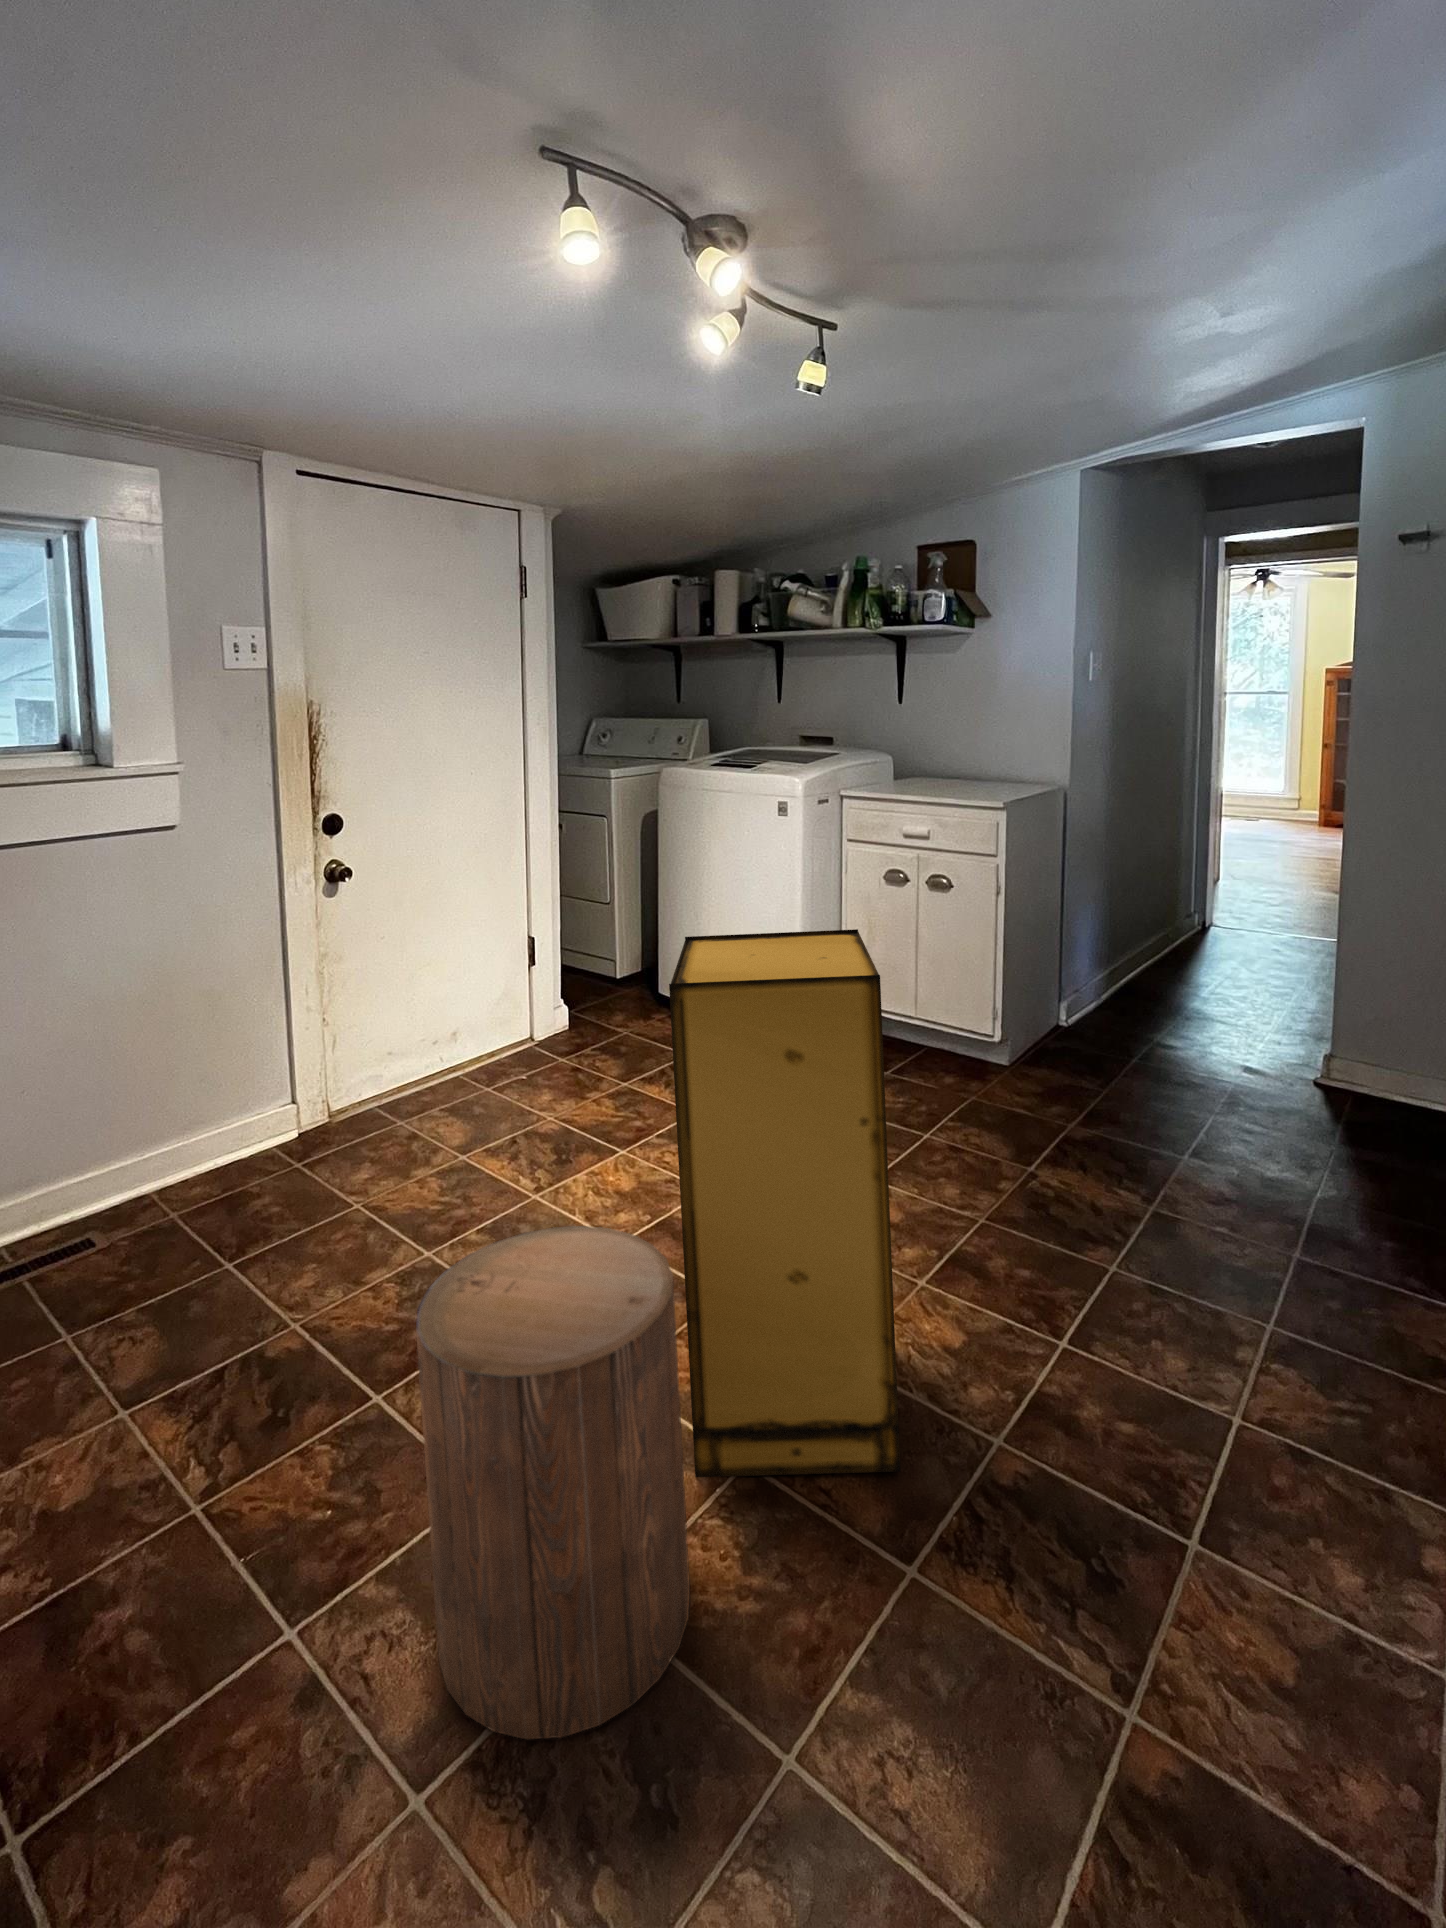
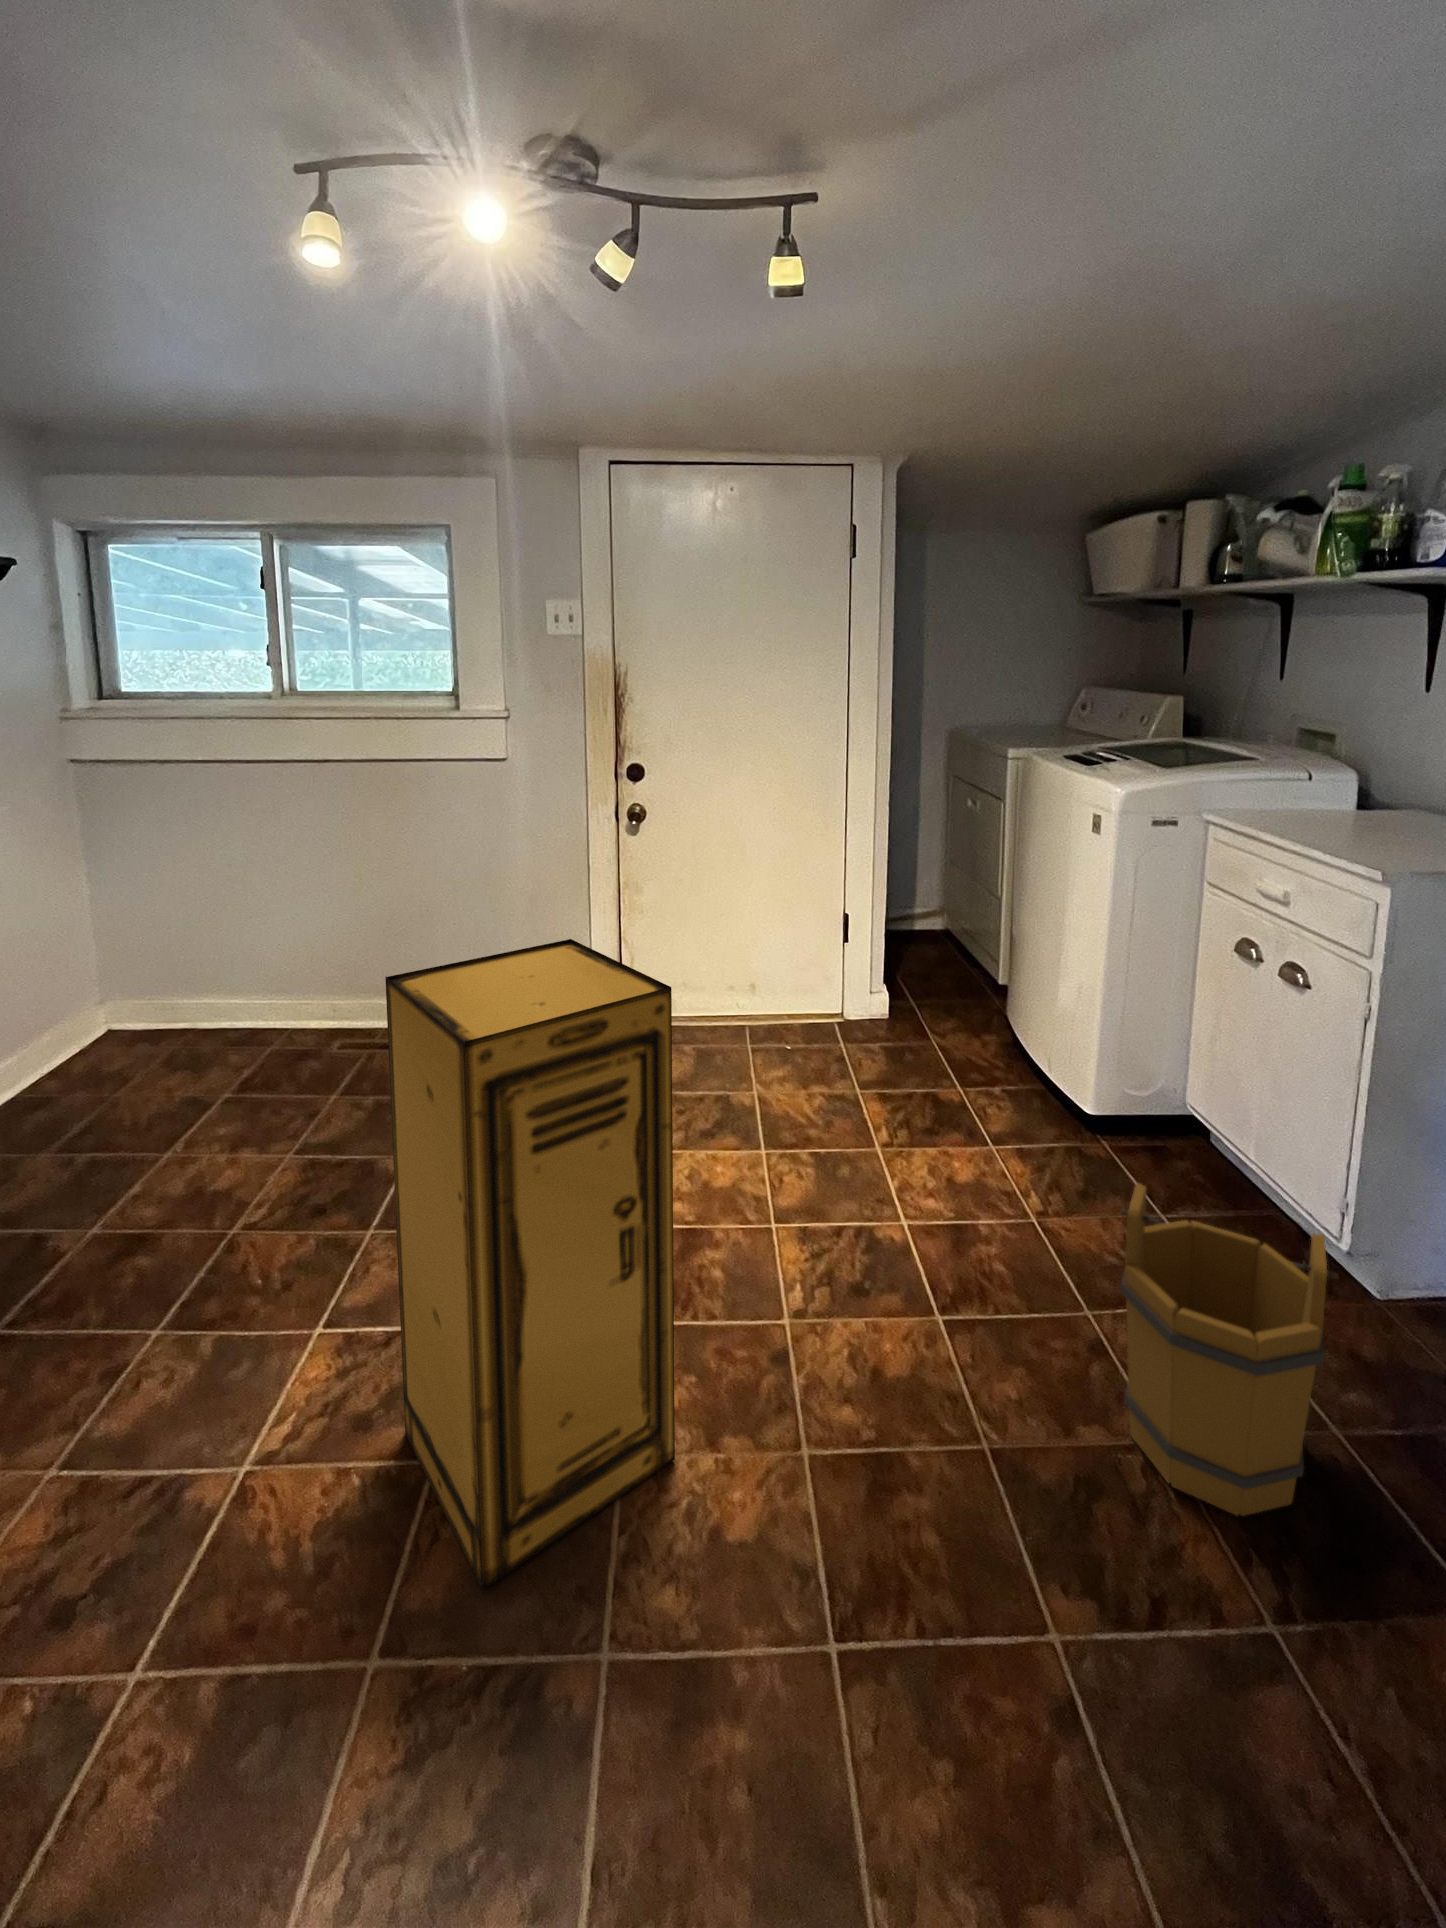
bucket: none [977,1002,1102,1184] -> present [1120,1183,1339,1516]
stool: present [416,1226,690,1740] -> none [90,1134,345,1541]

